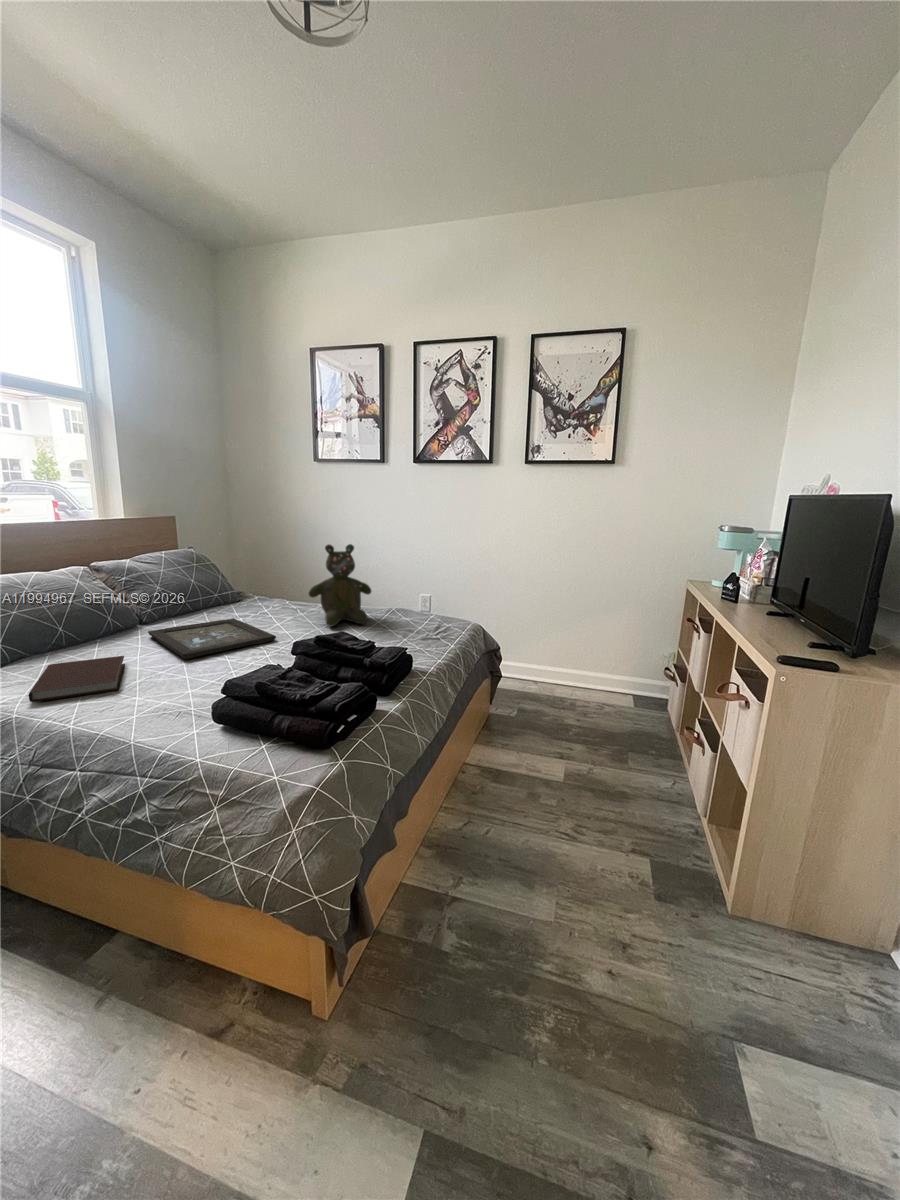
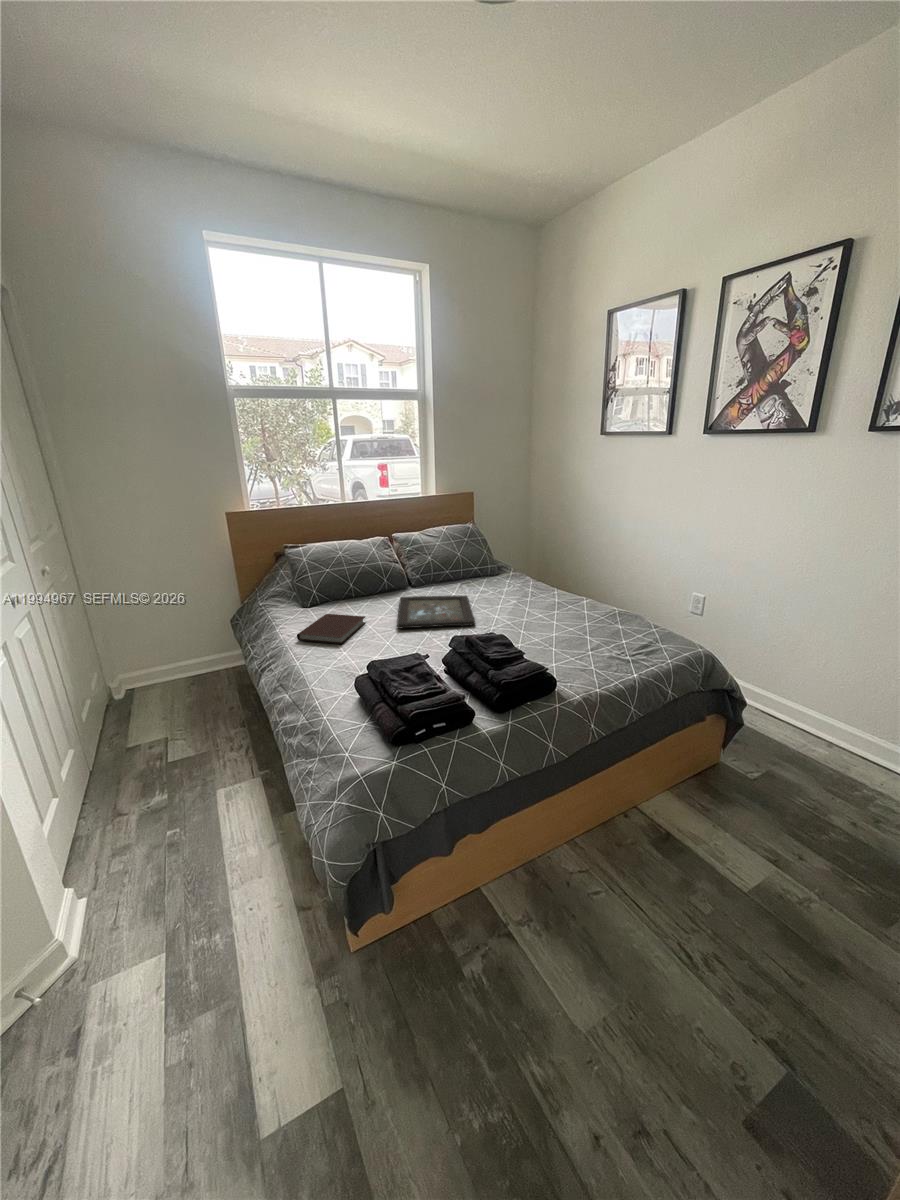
teddy bear: present [309,544,371,626] -> none [524,538,589,625]

